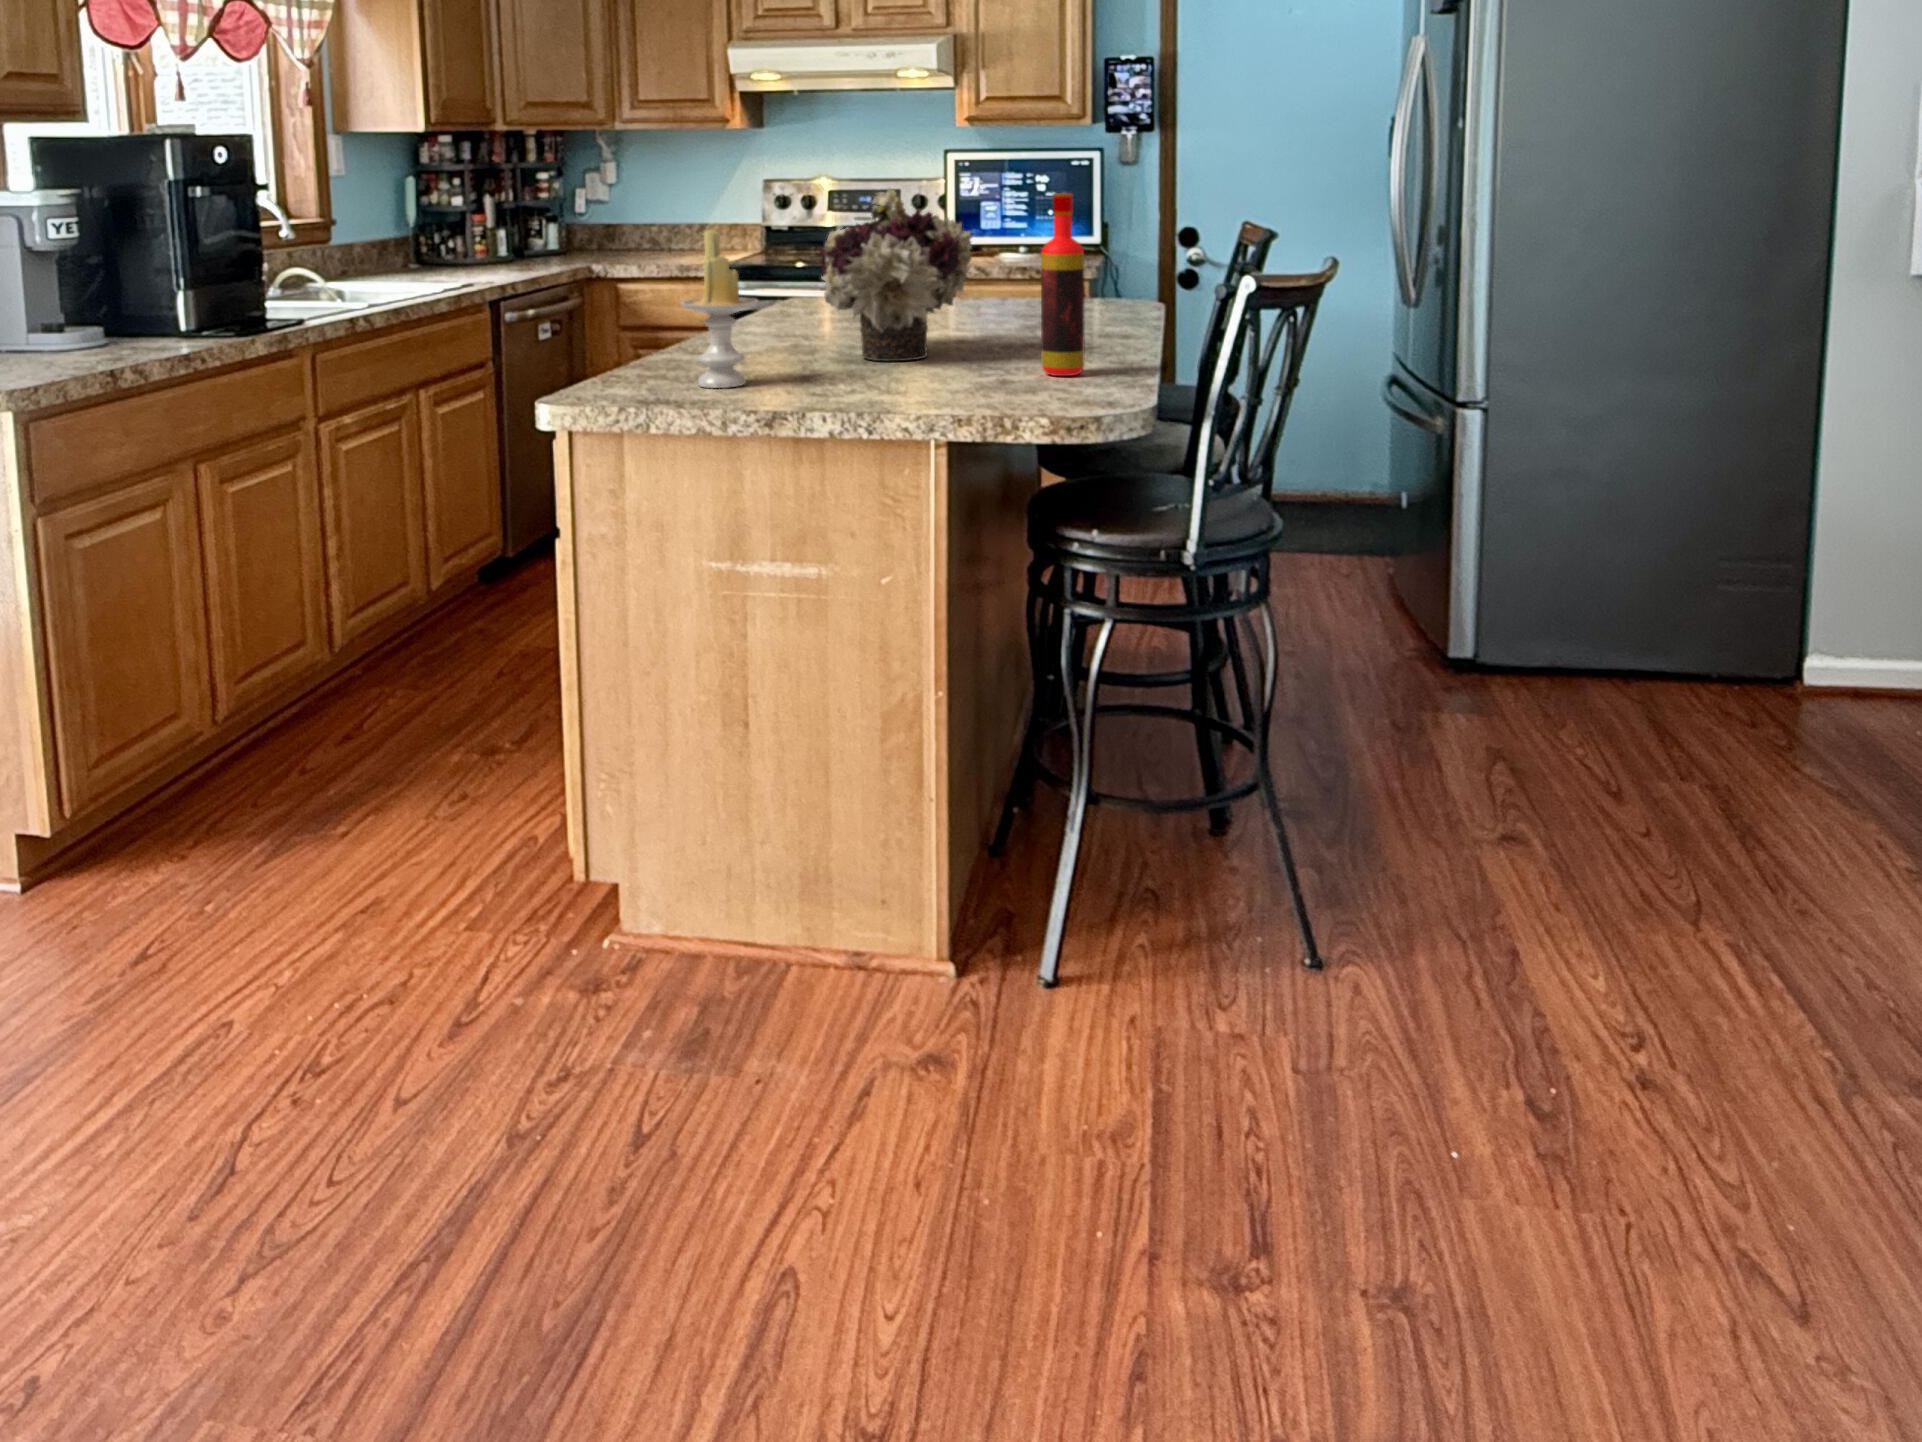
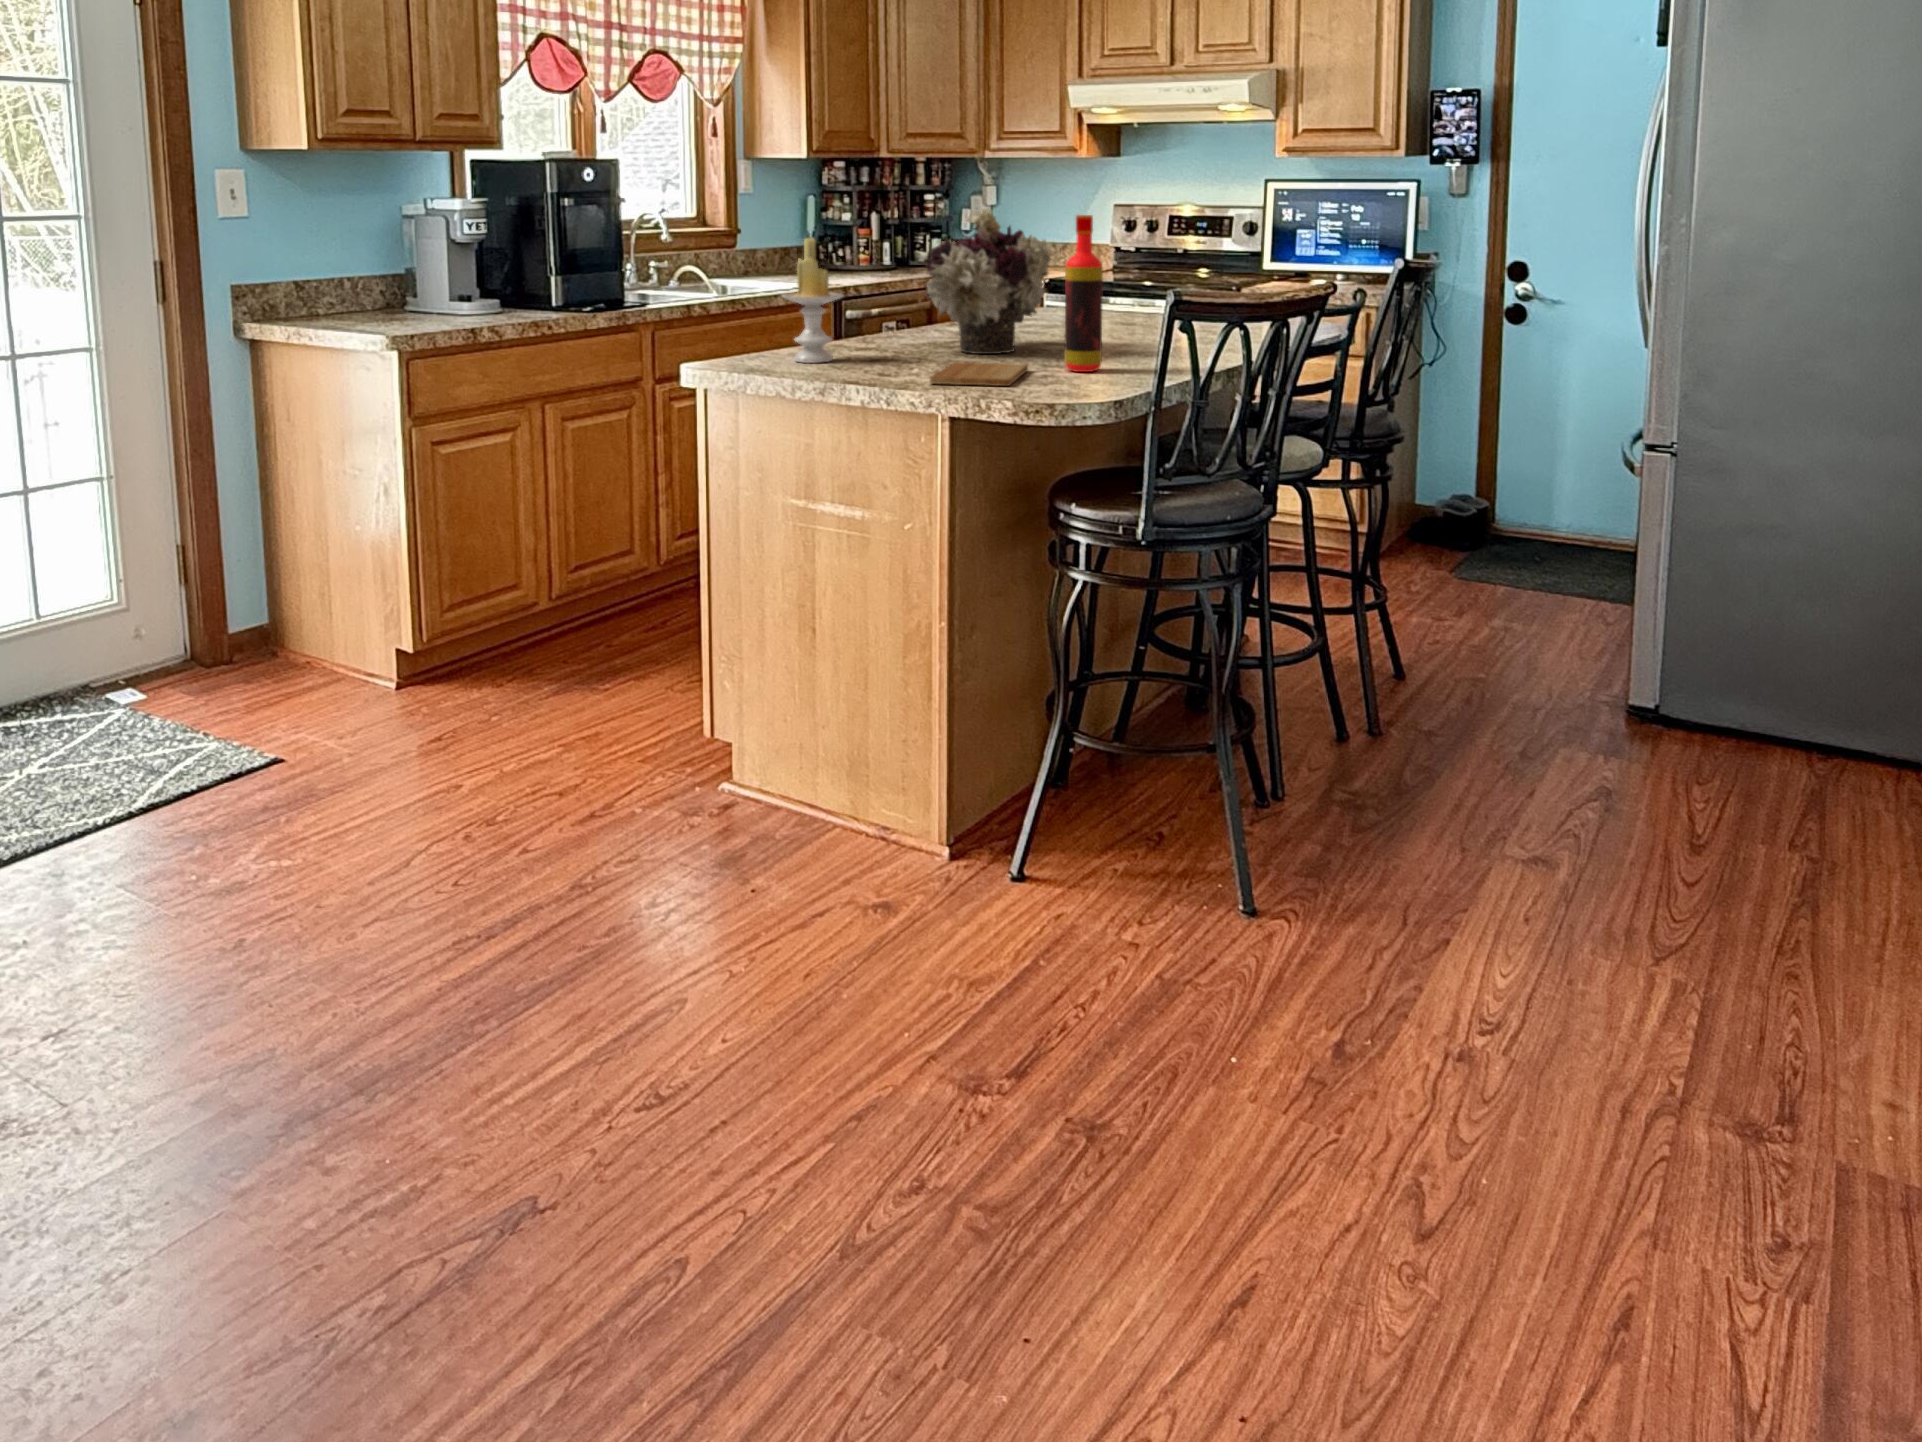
cutting board: none [916,371,1037,405] -> present [930,362,1028,386]

